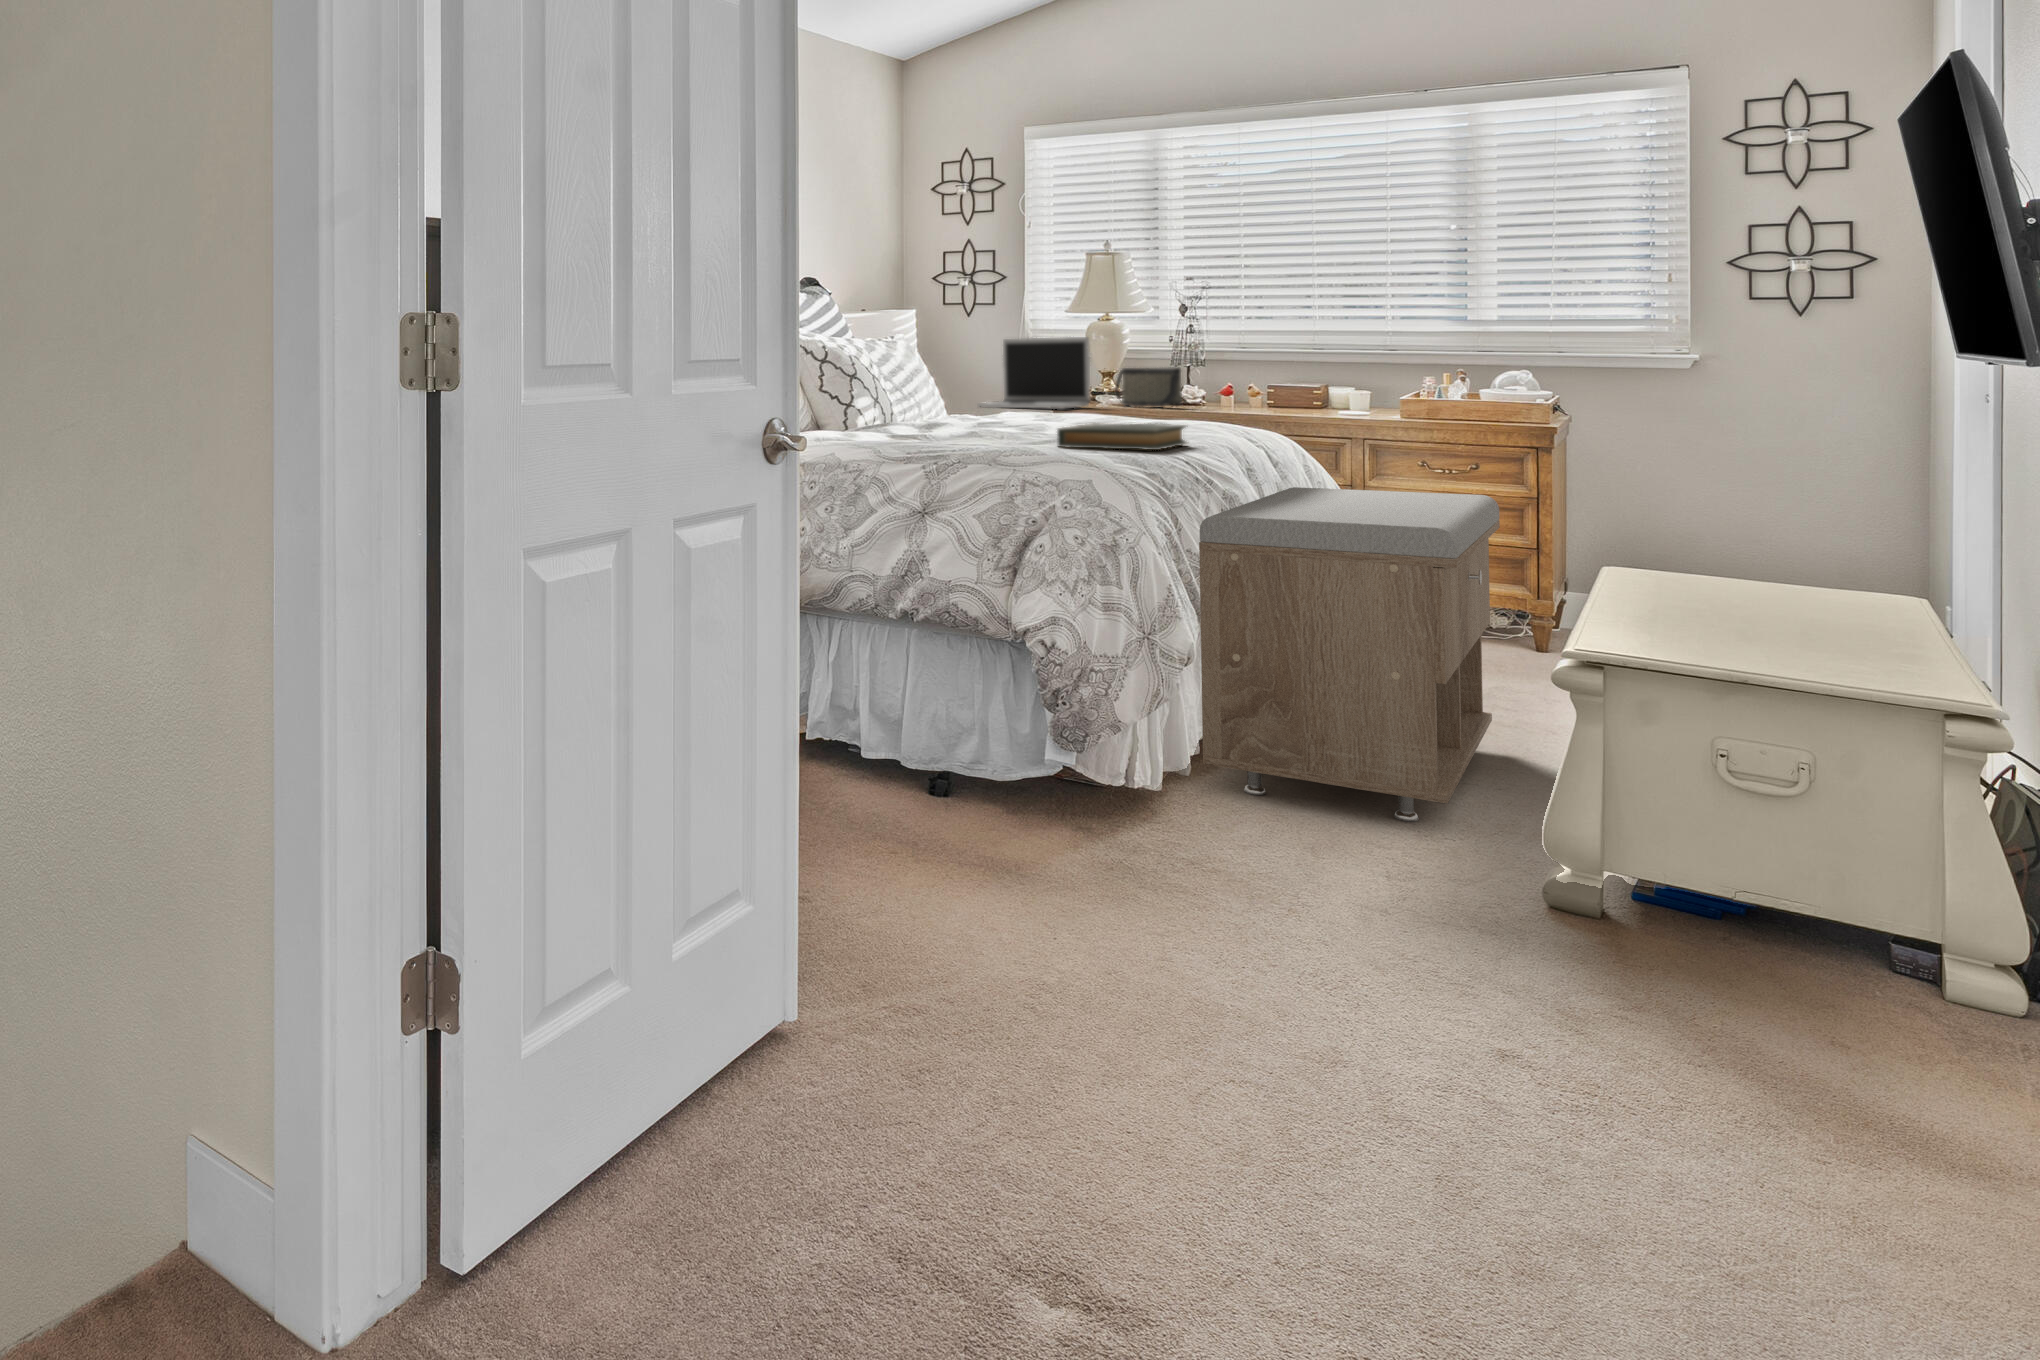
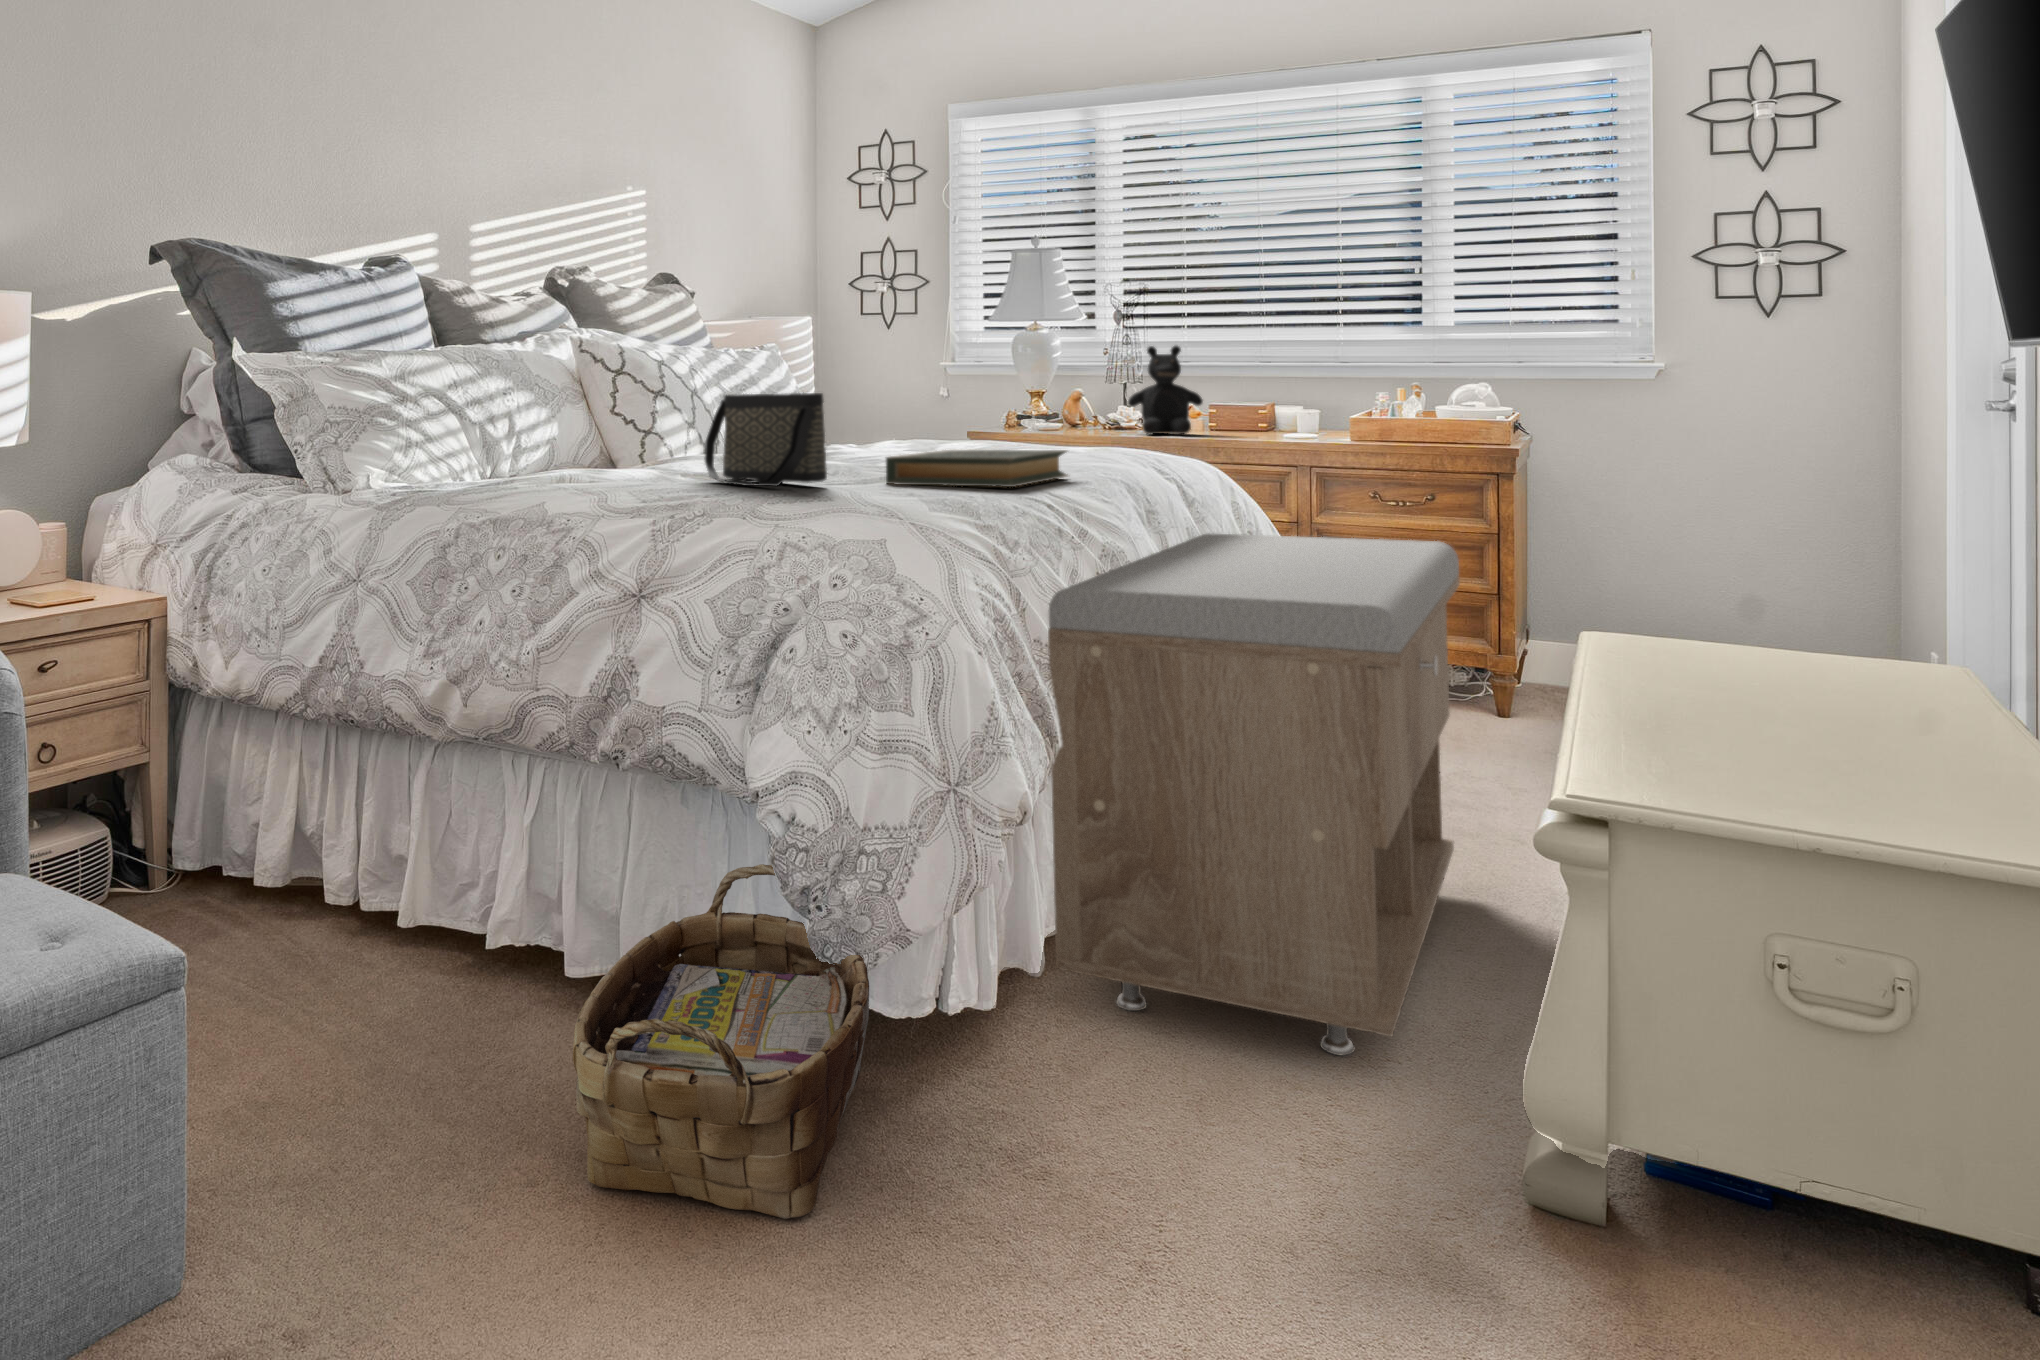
laptop: present [978,337,1090,409] -> none [879,345,1012,432]
teddy bear: none [1195,338,1263,412] -> present [1128,346,1203,434]
handbag: present [1115,367,1182,408] -> present [705,393,827,486]
woven basket: none [927,680,1103,863] -> present [572,864,869,1219]

